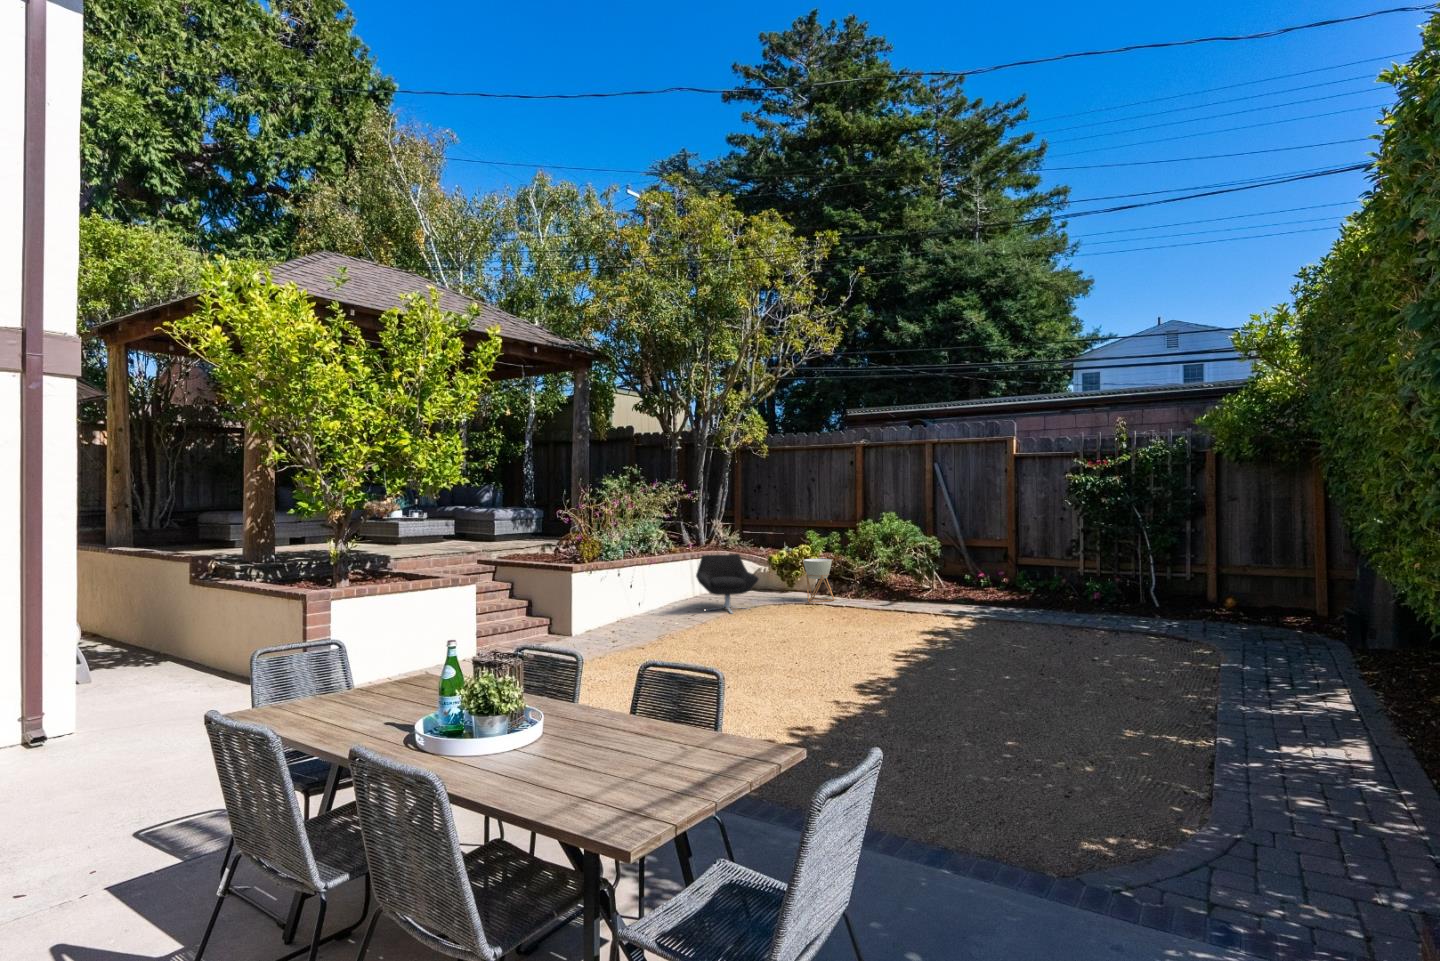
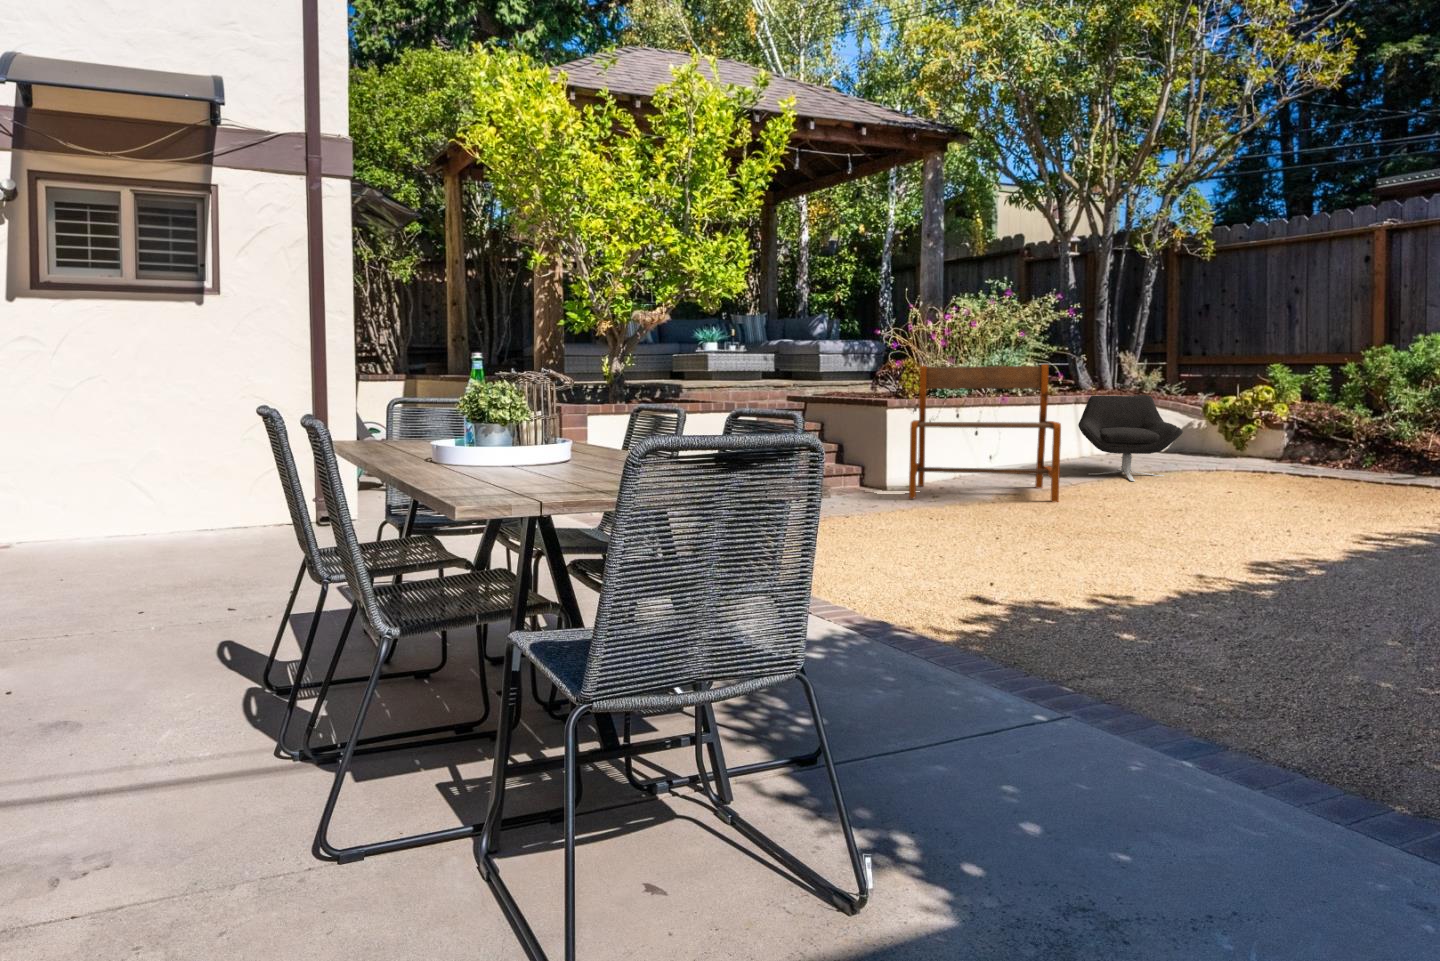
bench: none [587,538,688,637] -> present [909,364,1061,502]
planter: present [804,559,835,602] -> none [1264,406,1318,474]

